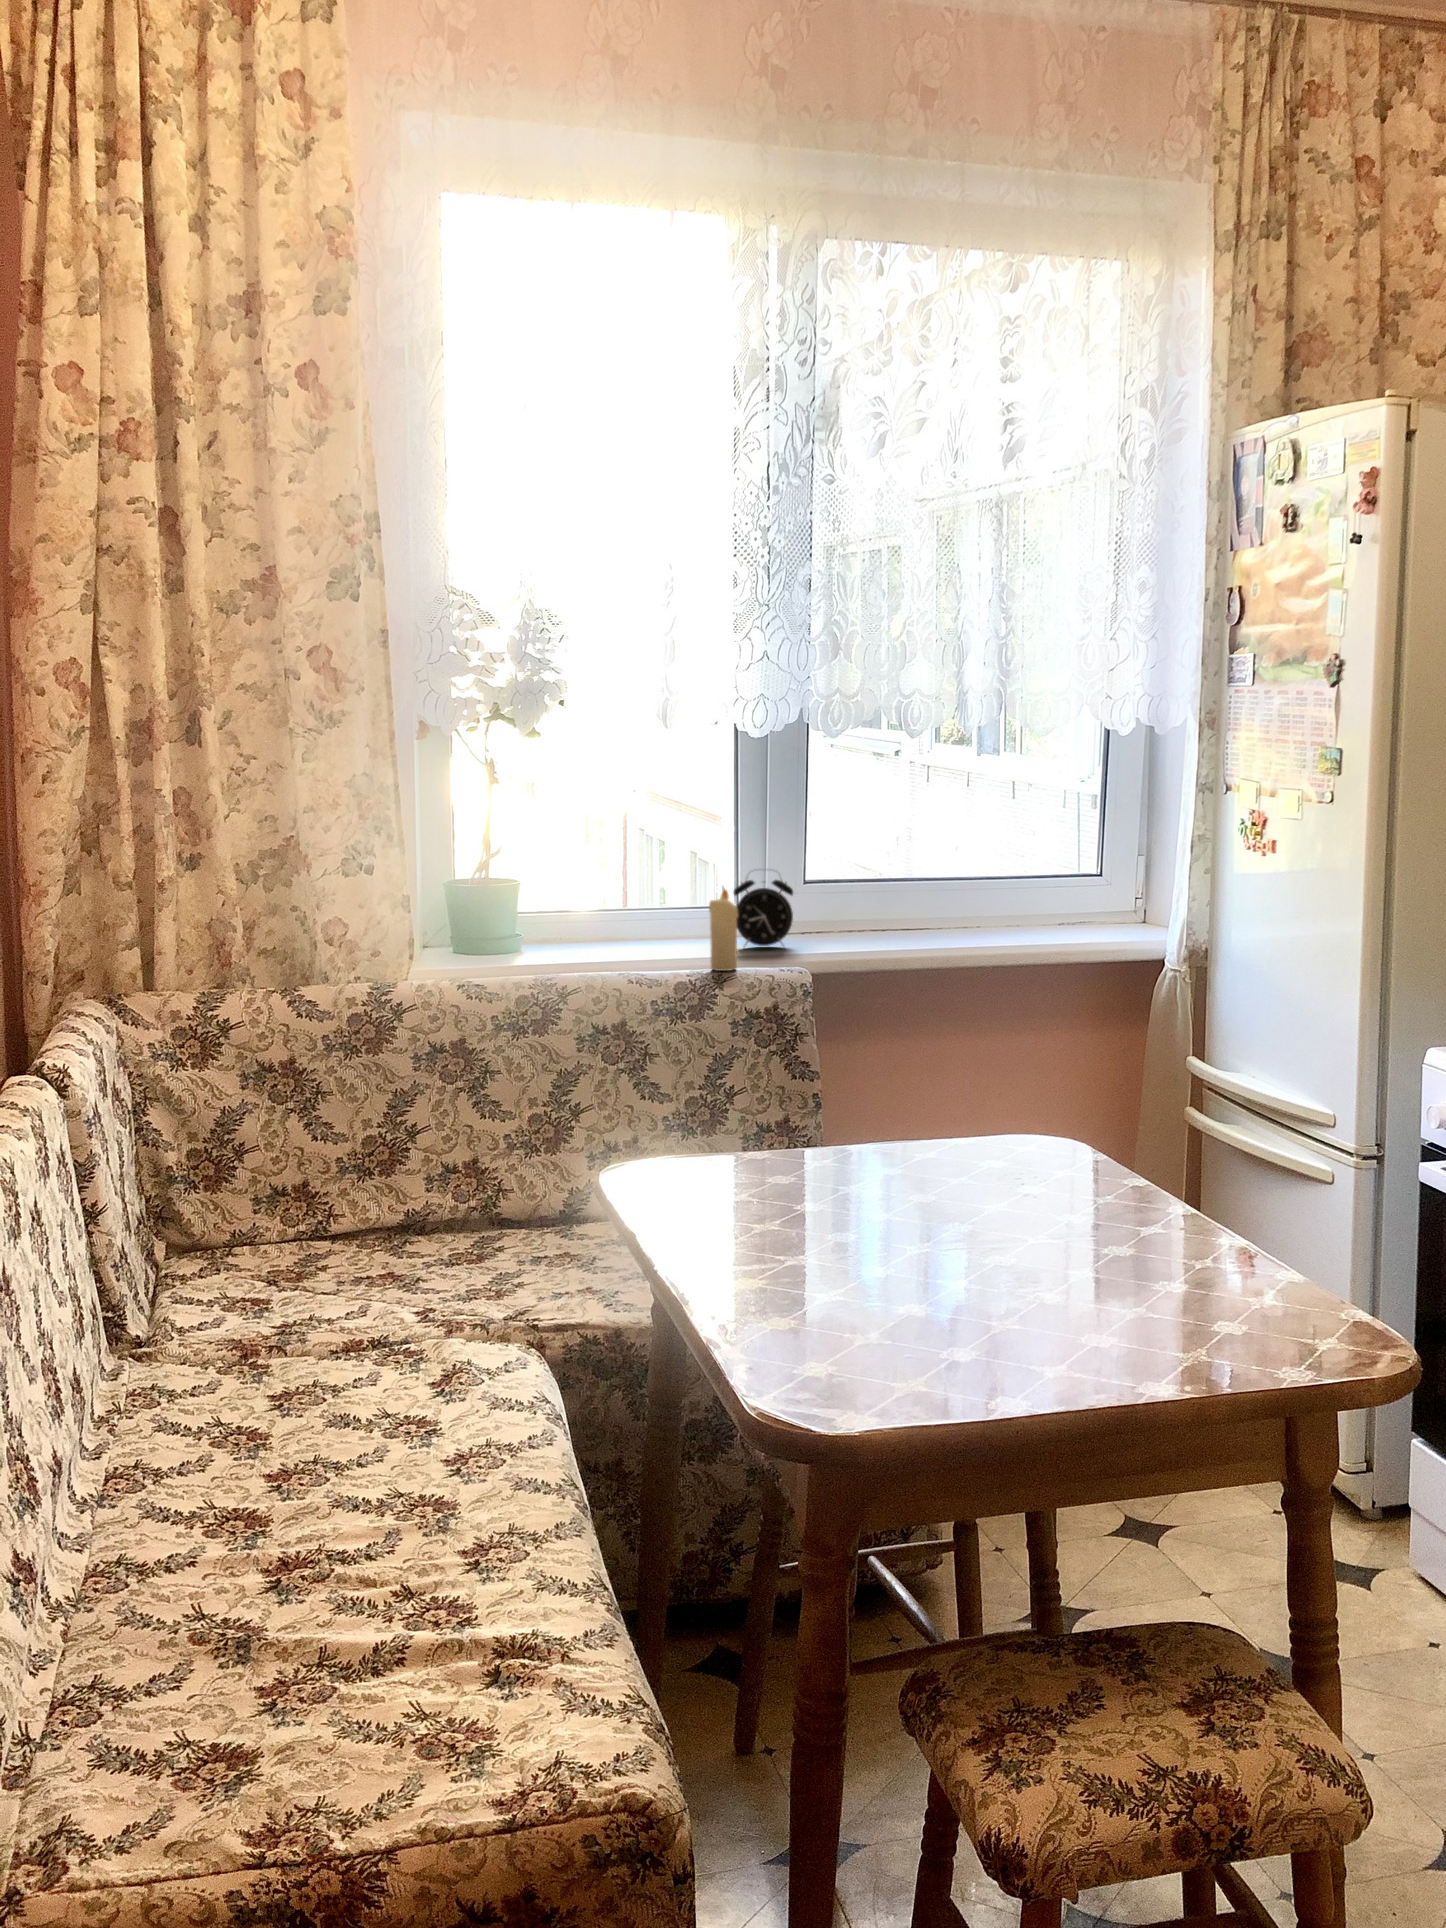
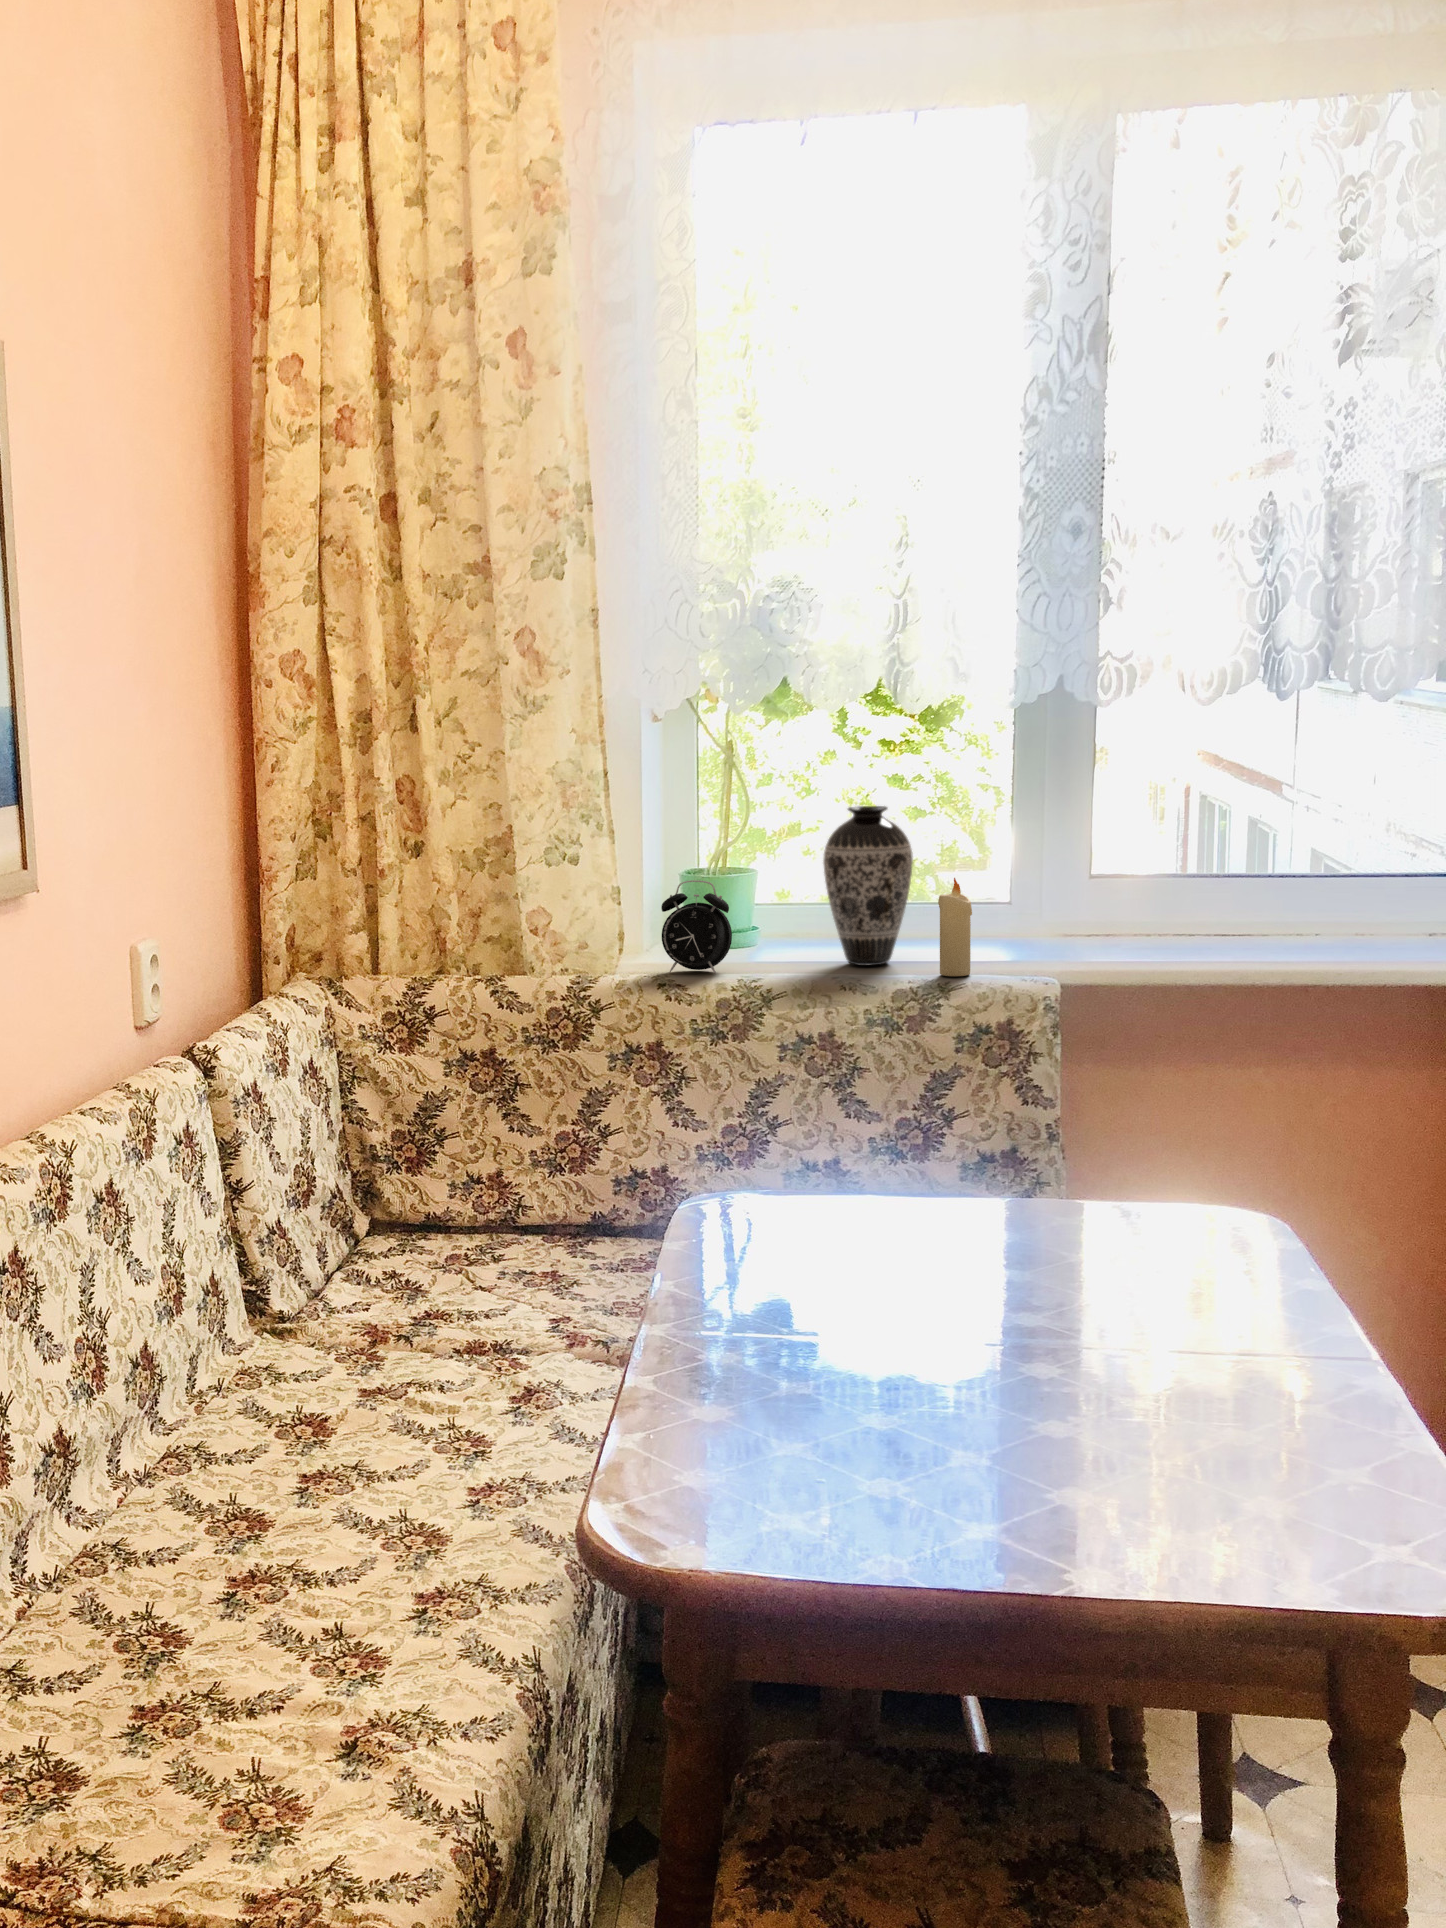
decorative vase: none [598,823,677,965] -> present [823,806,913,966]
alarm clock: present [734,869,793,946] -> present [661,880,732,973]

